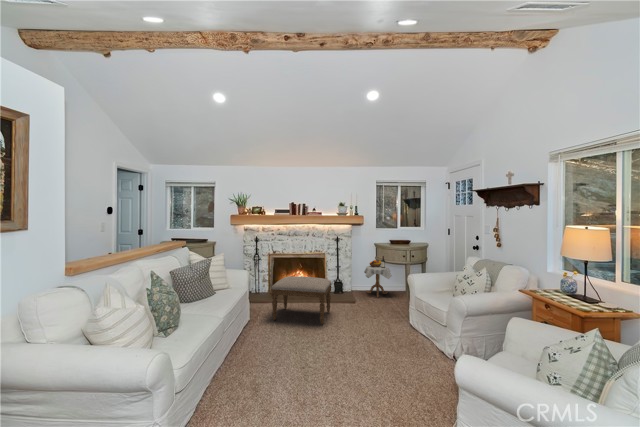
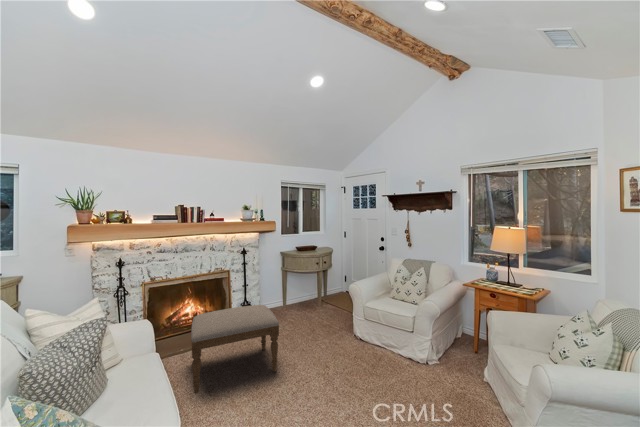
side table: present [364,256,392,298] -> none [274,266,307,313]

